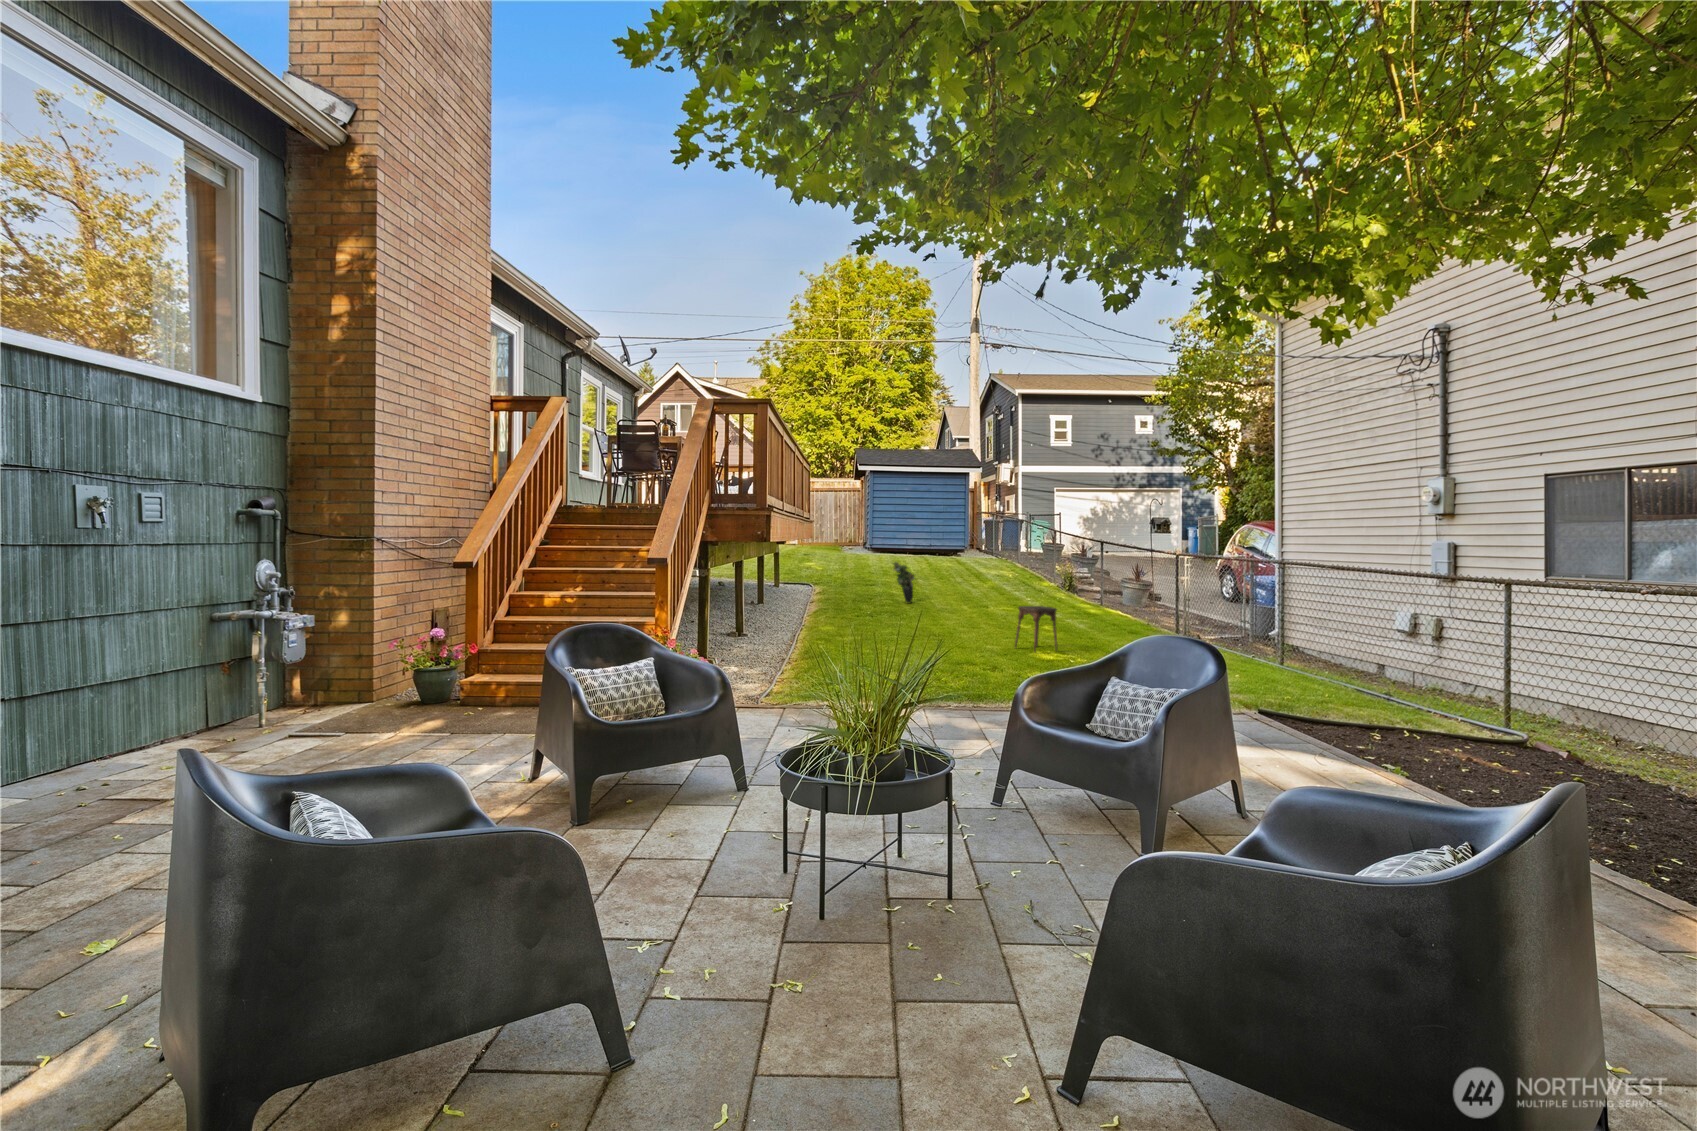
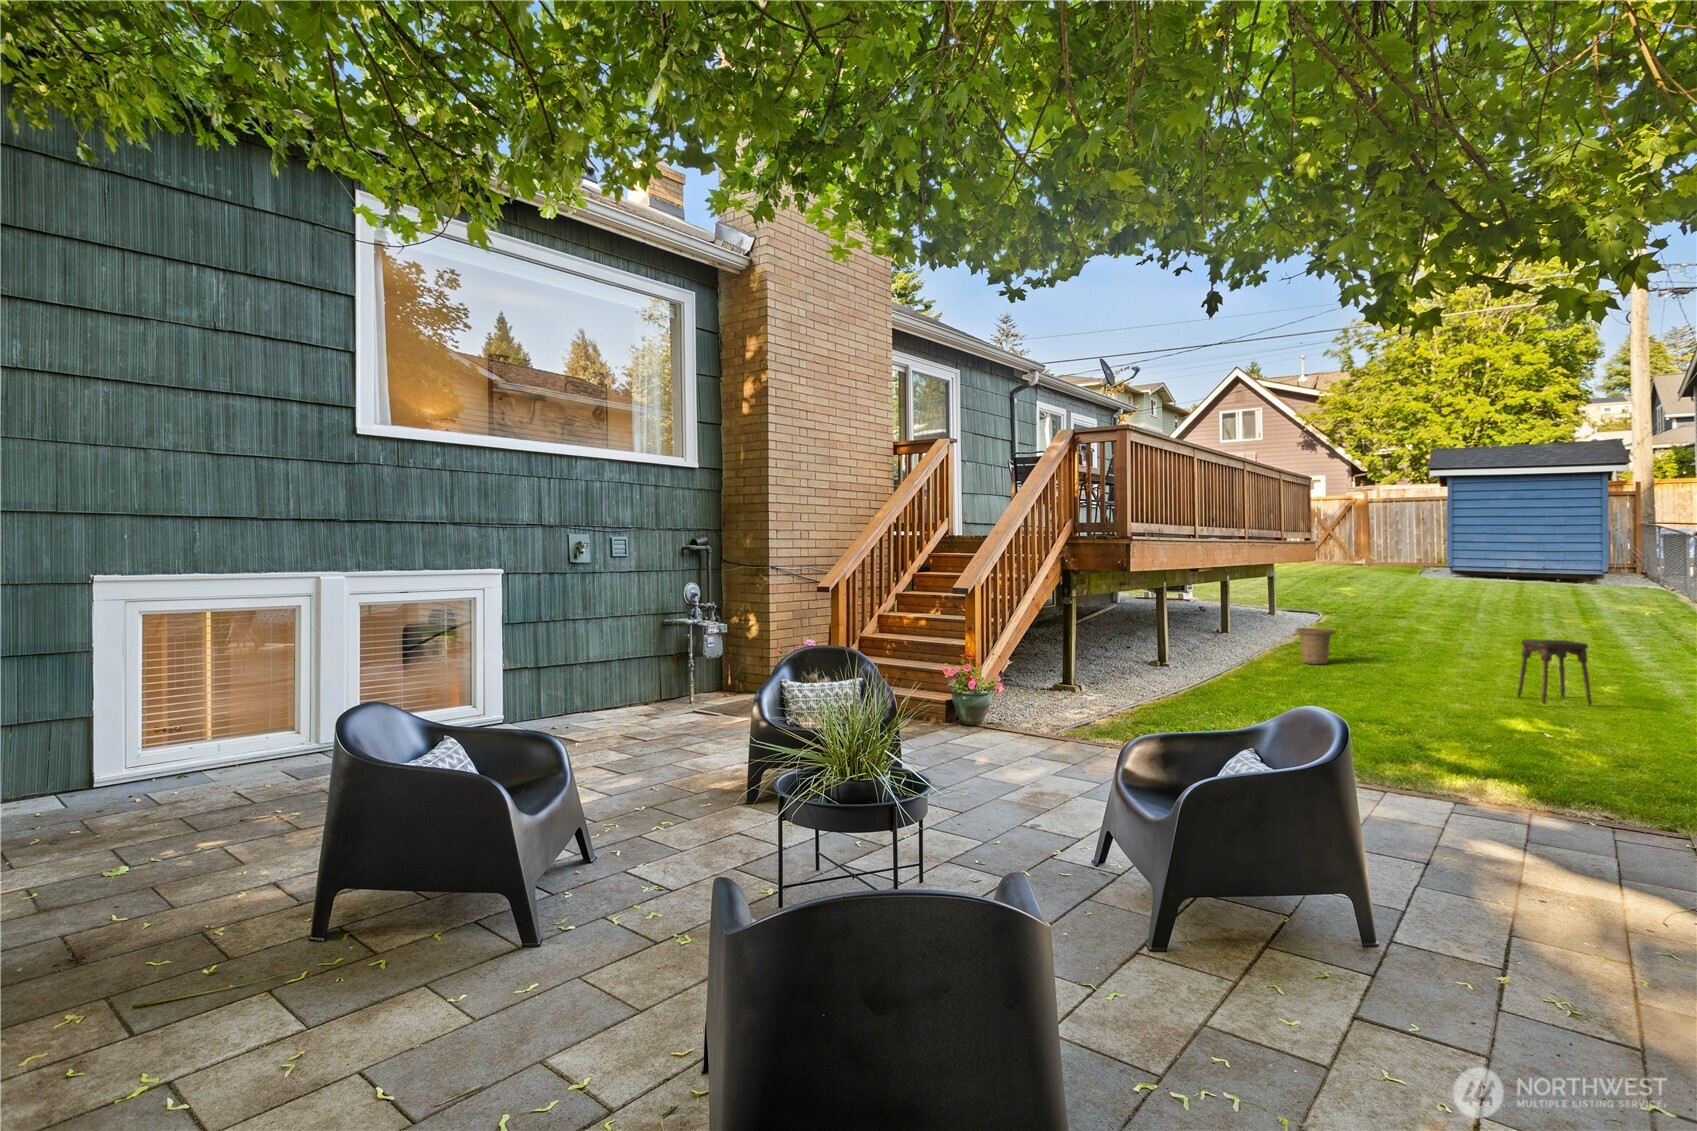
potted plant: present [893,562,916,603] -> none [1398,582,1438,636]
basket: none [848,600,878,630] -> present [1295,628,1335,664]

